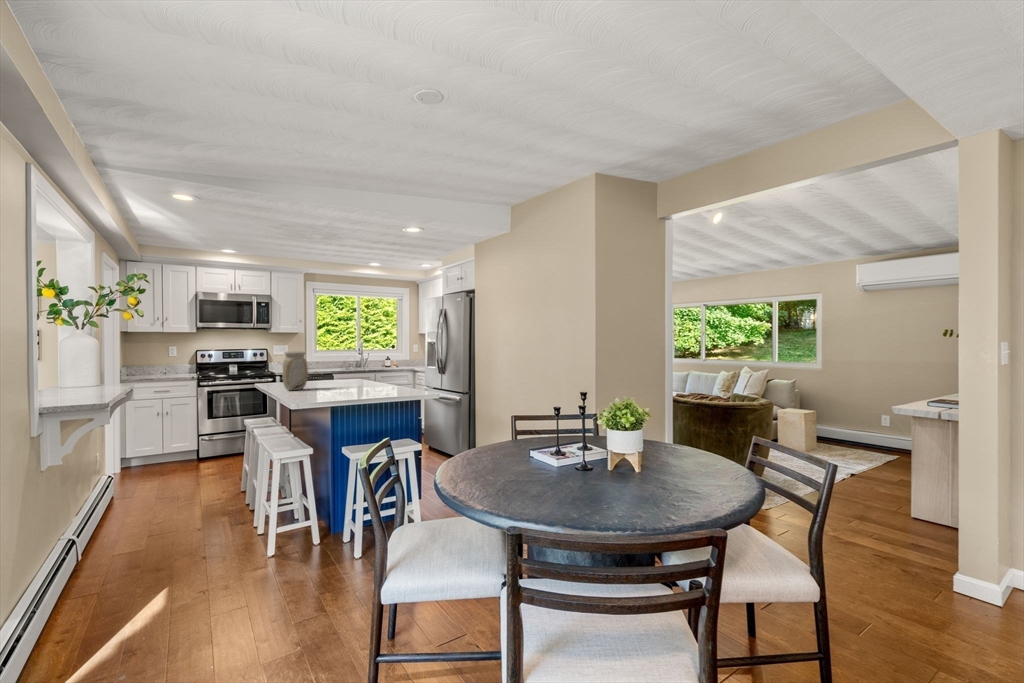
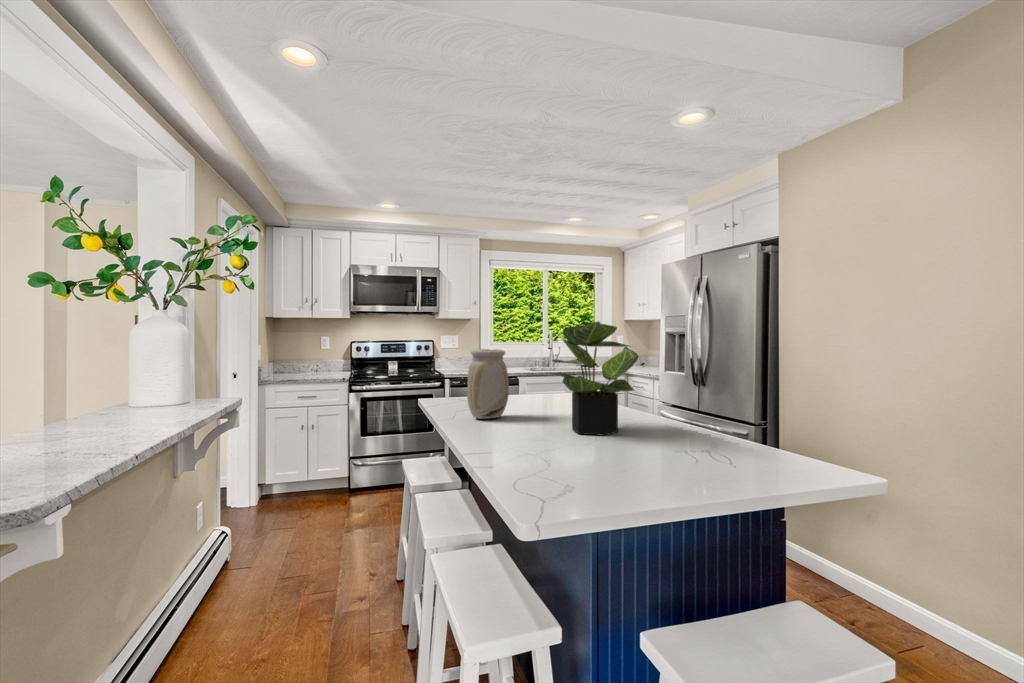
potted plant: none [325,336,373,392] -> present [552,322,638,436]

